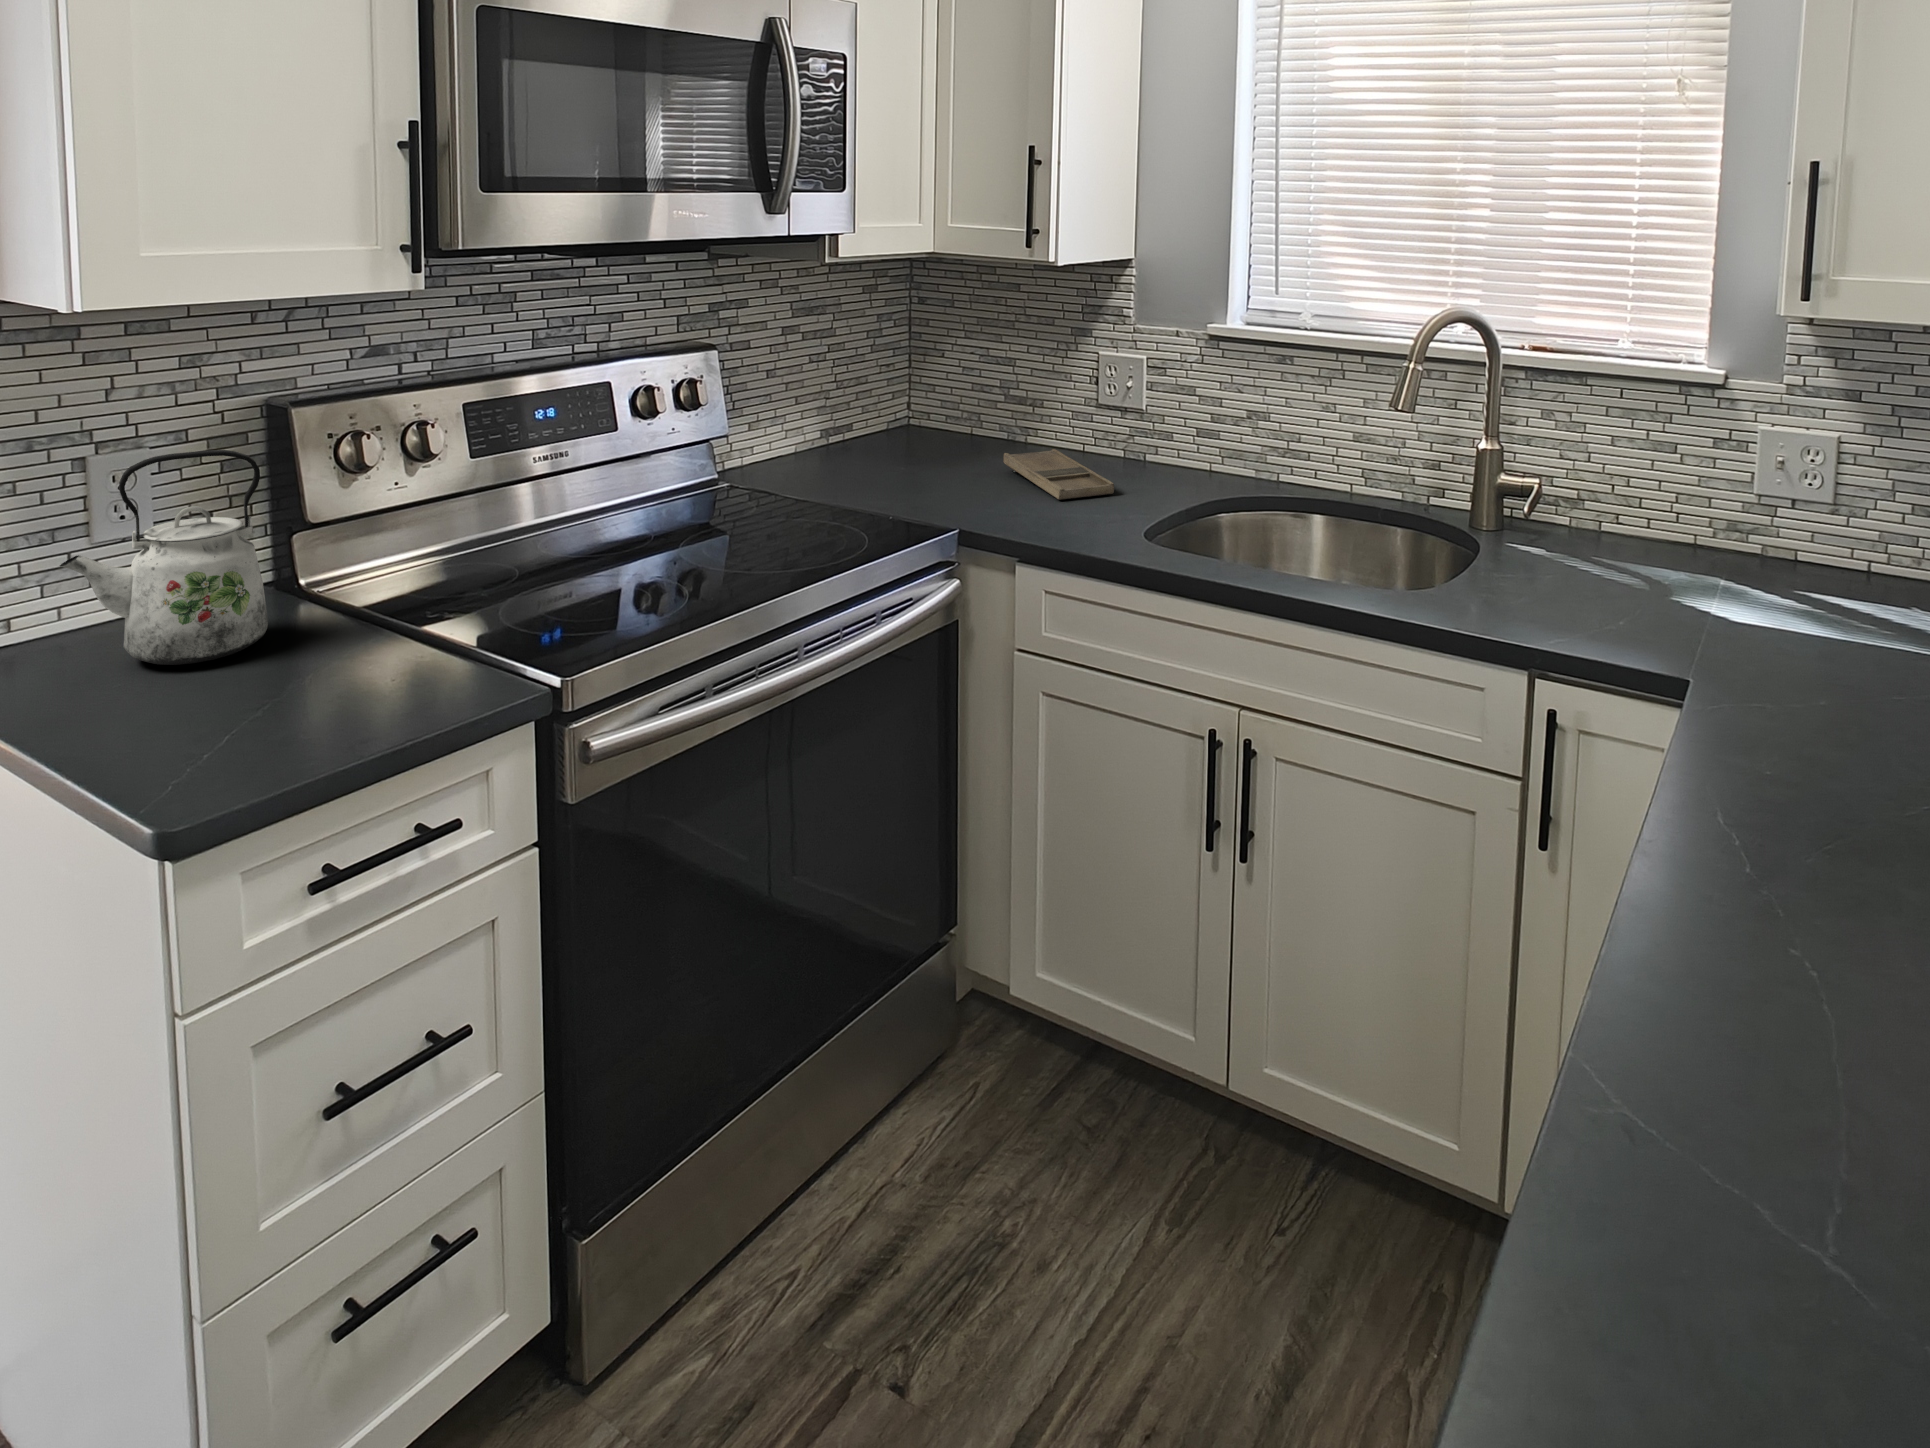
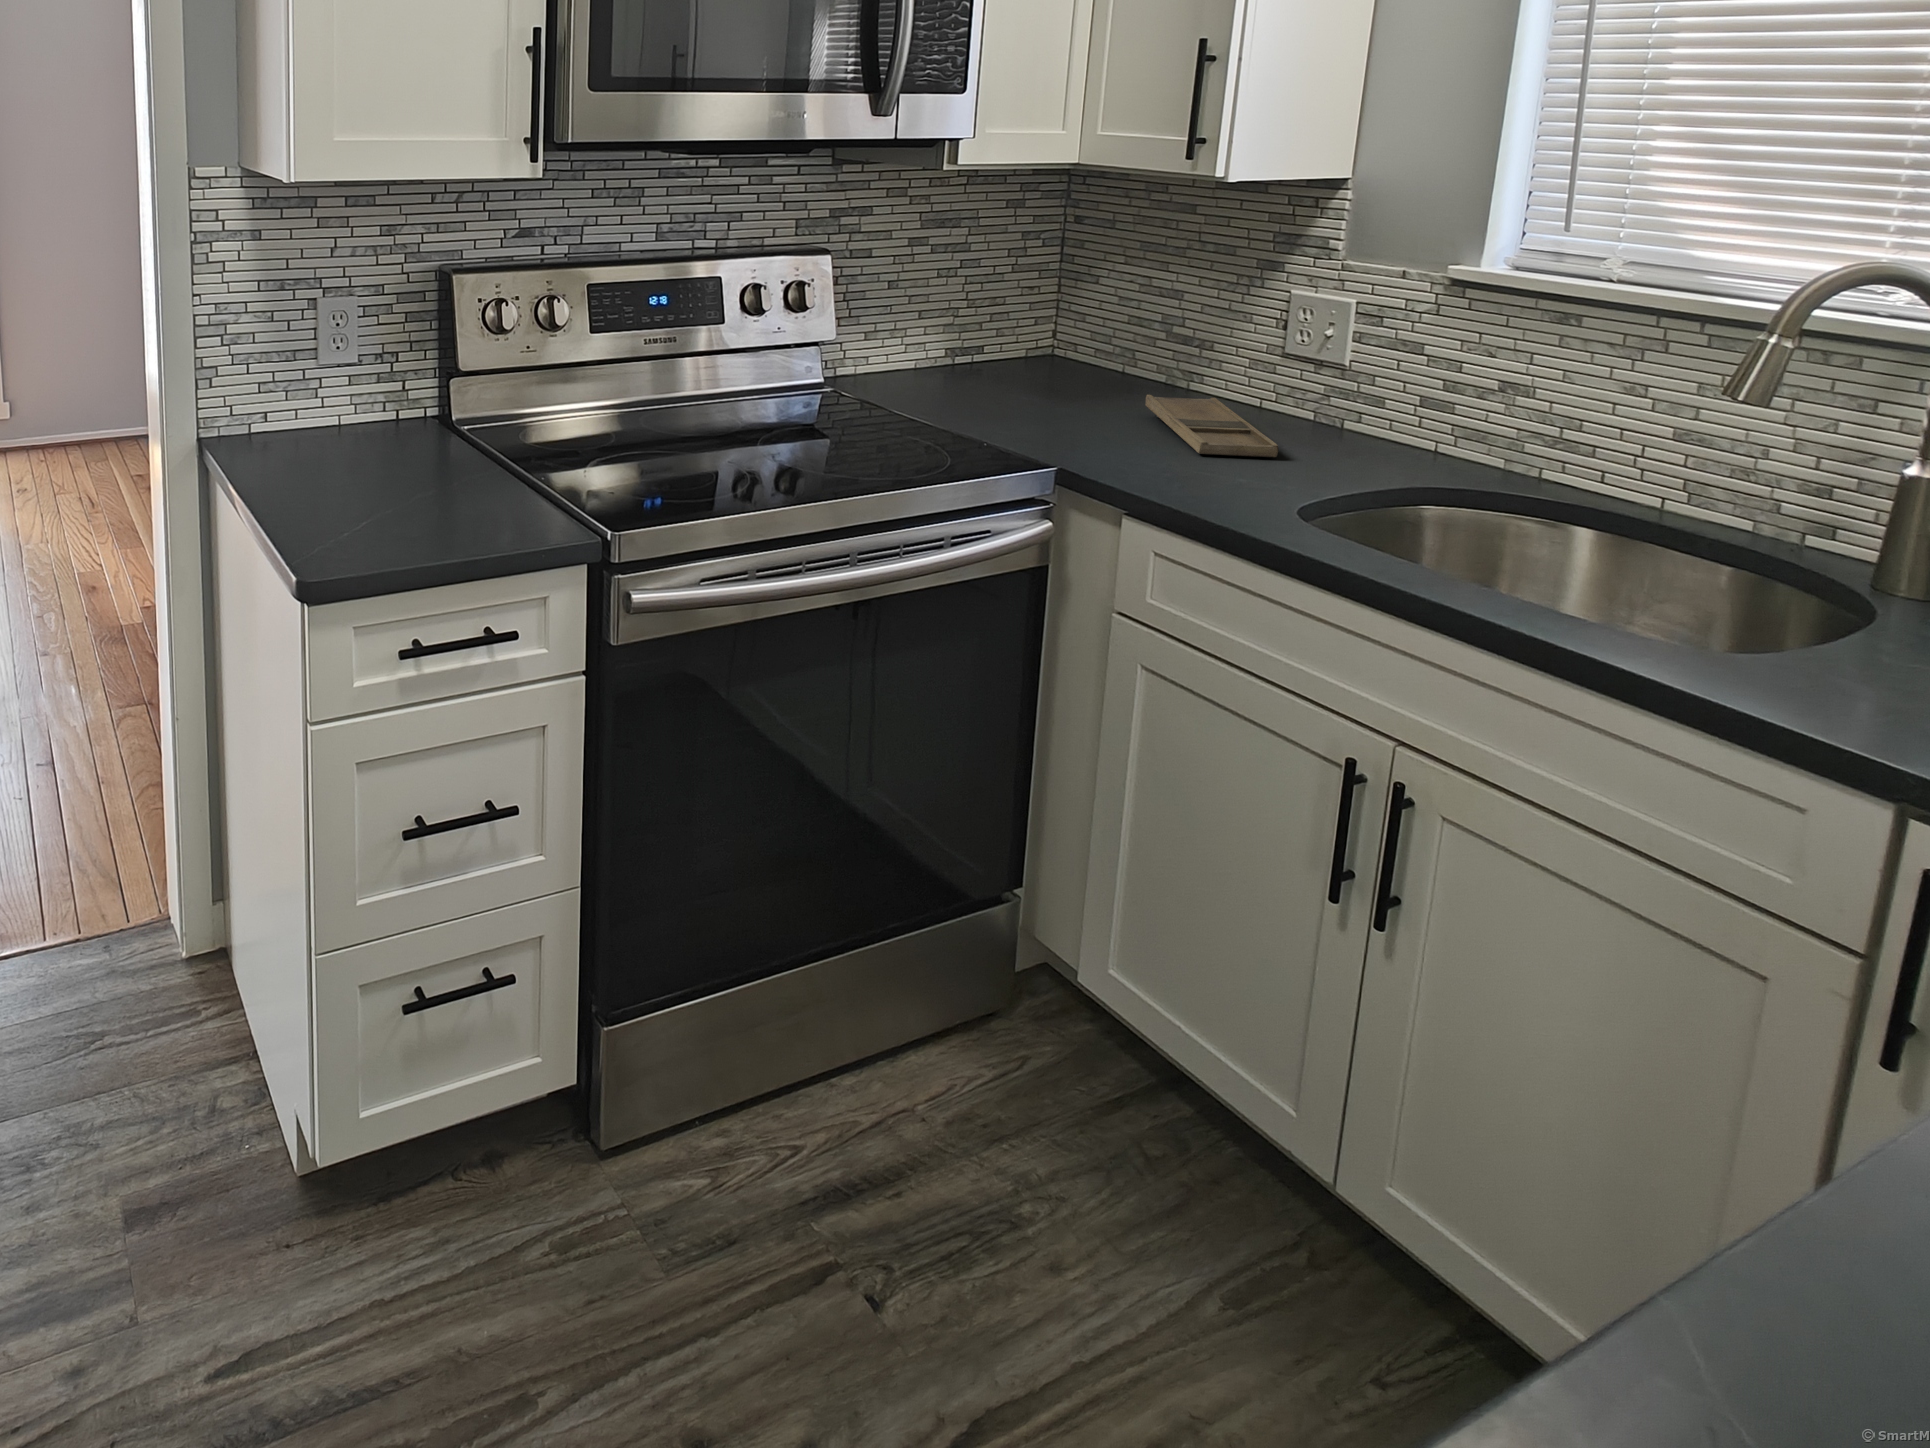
kettle: present [60,450,268,665] -> none [288,300,420,465]

